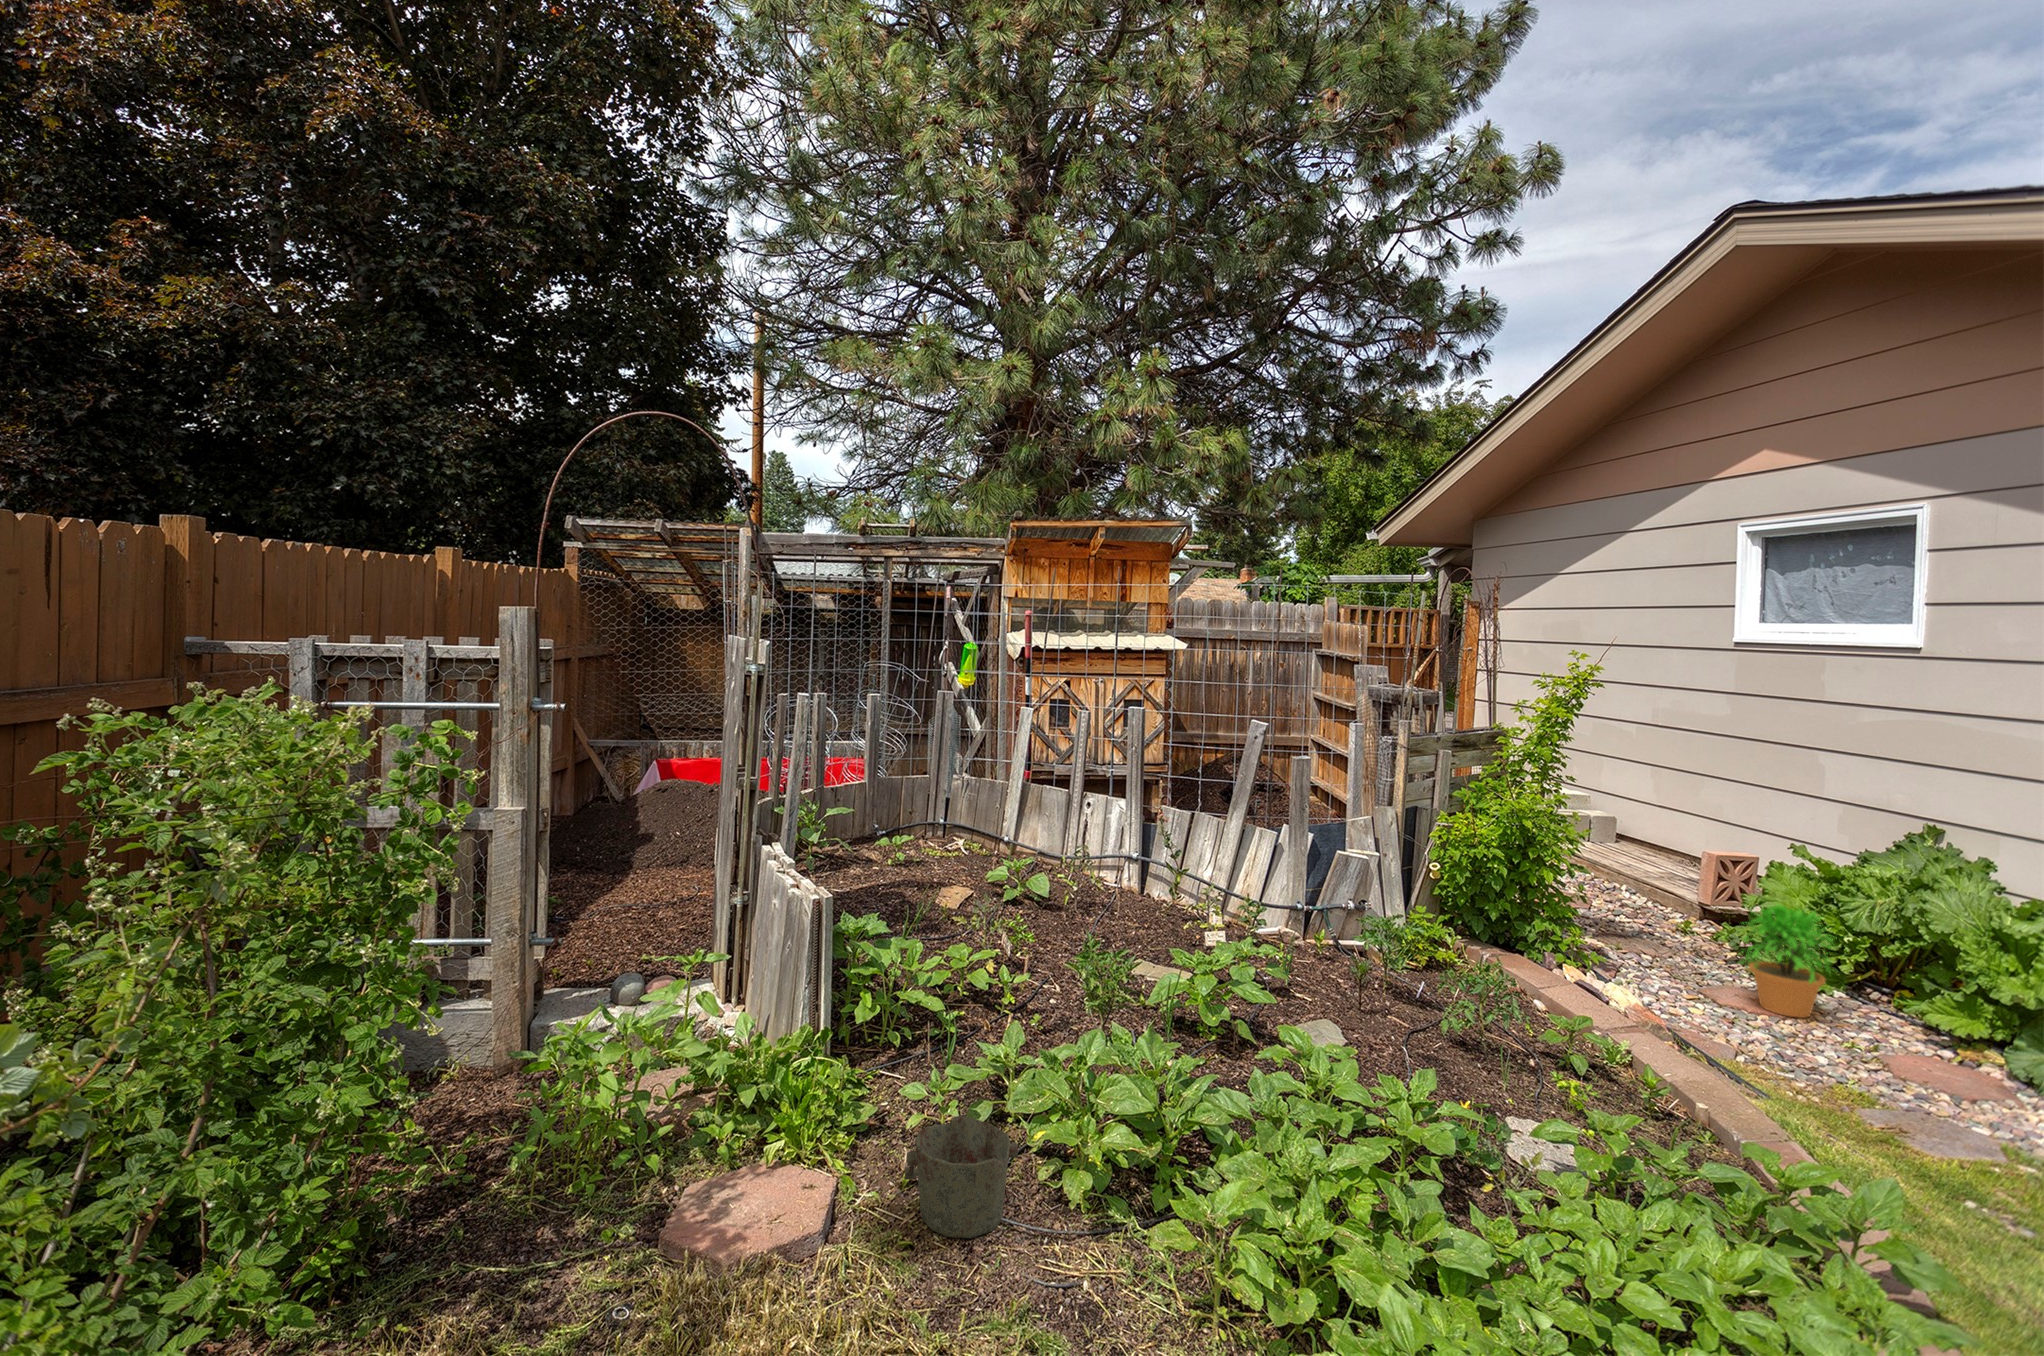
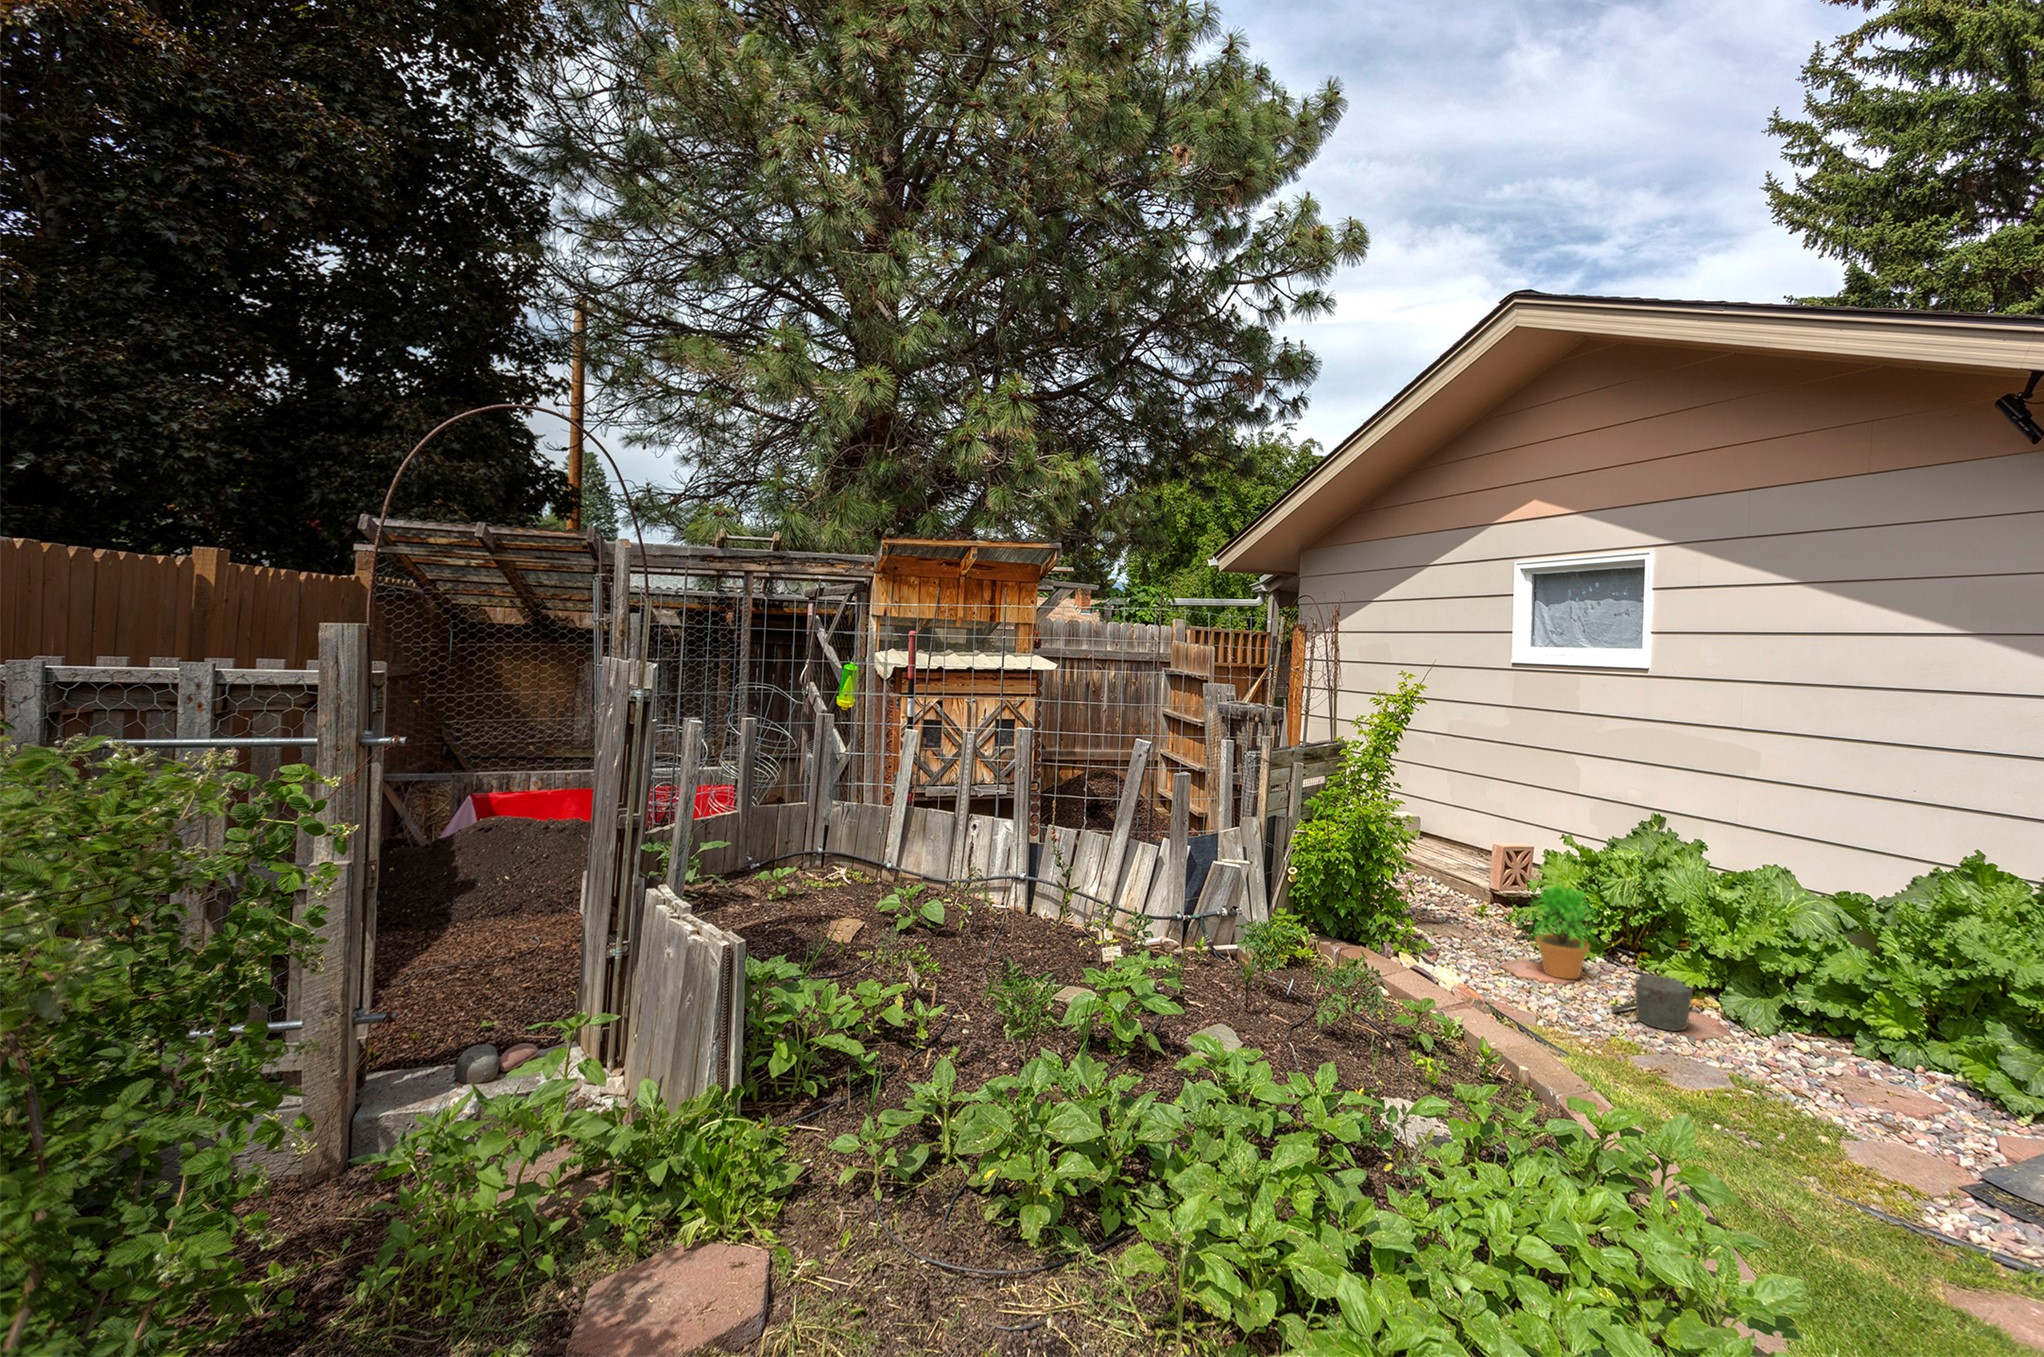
bucket: present [905,1115,1018,1238] -> present [1611,974,1692,1031]

